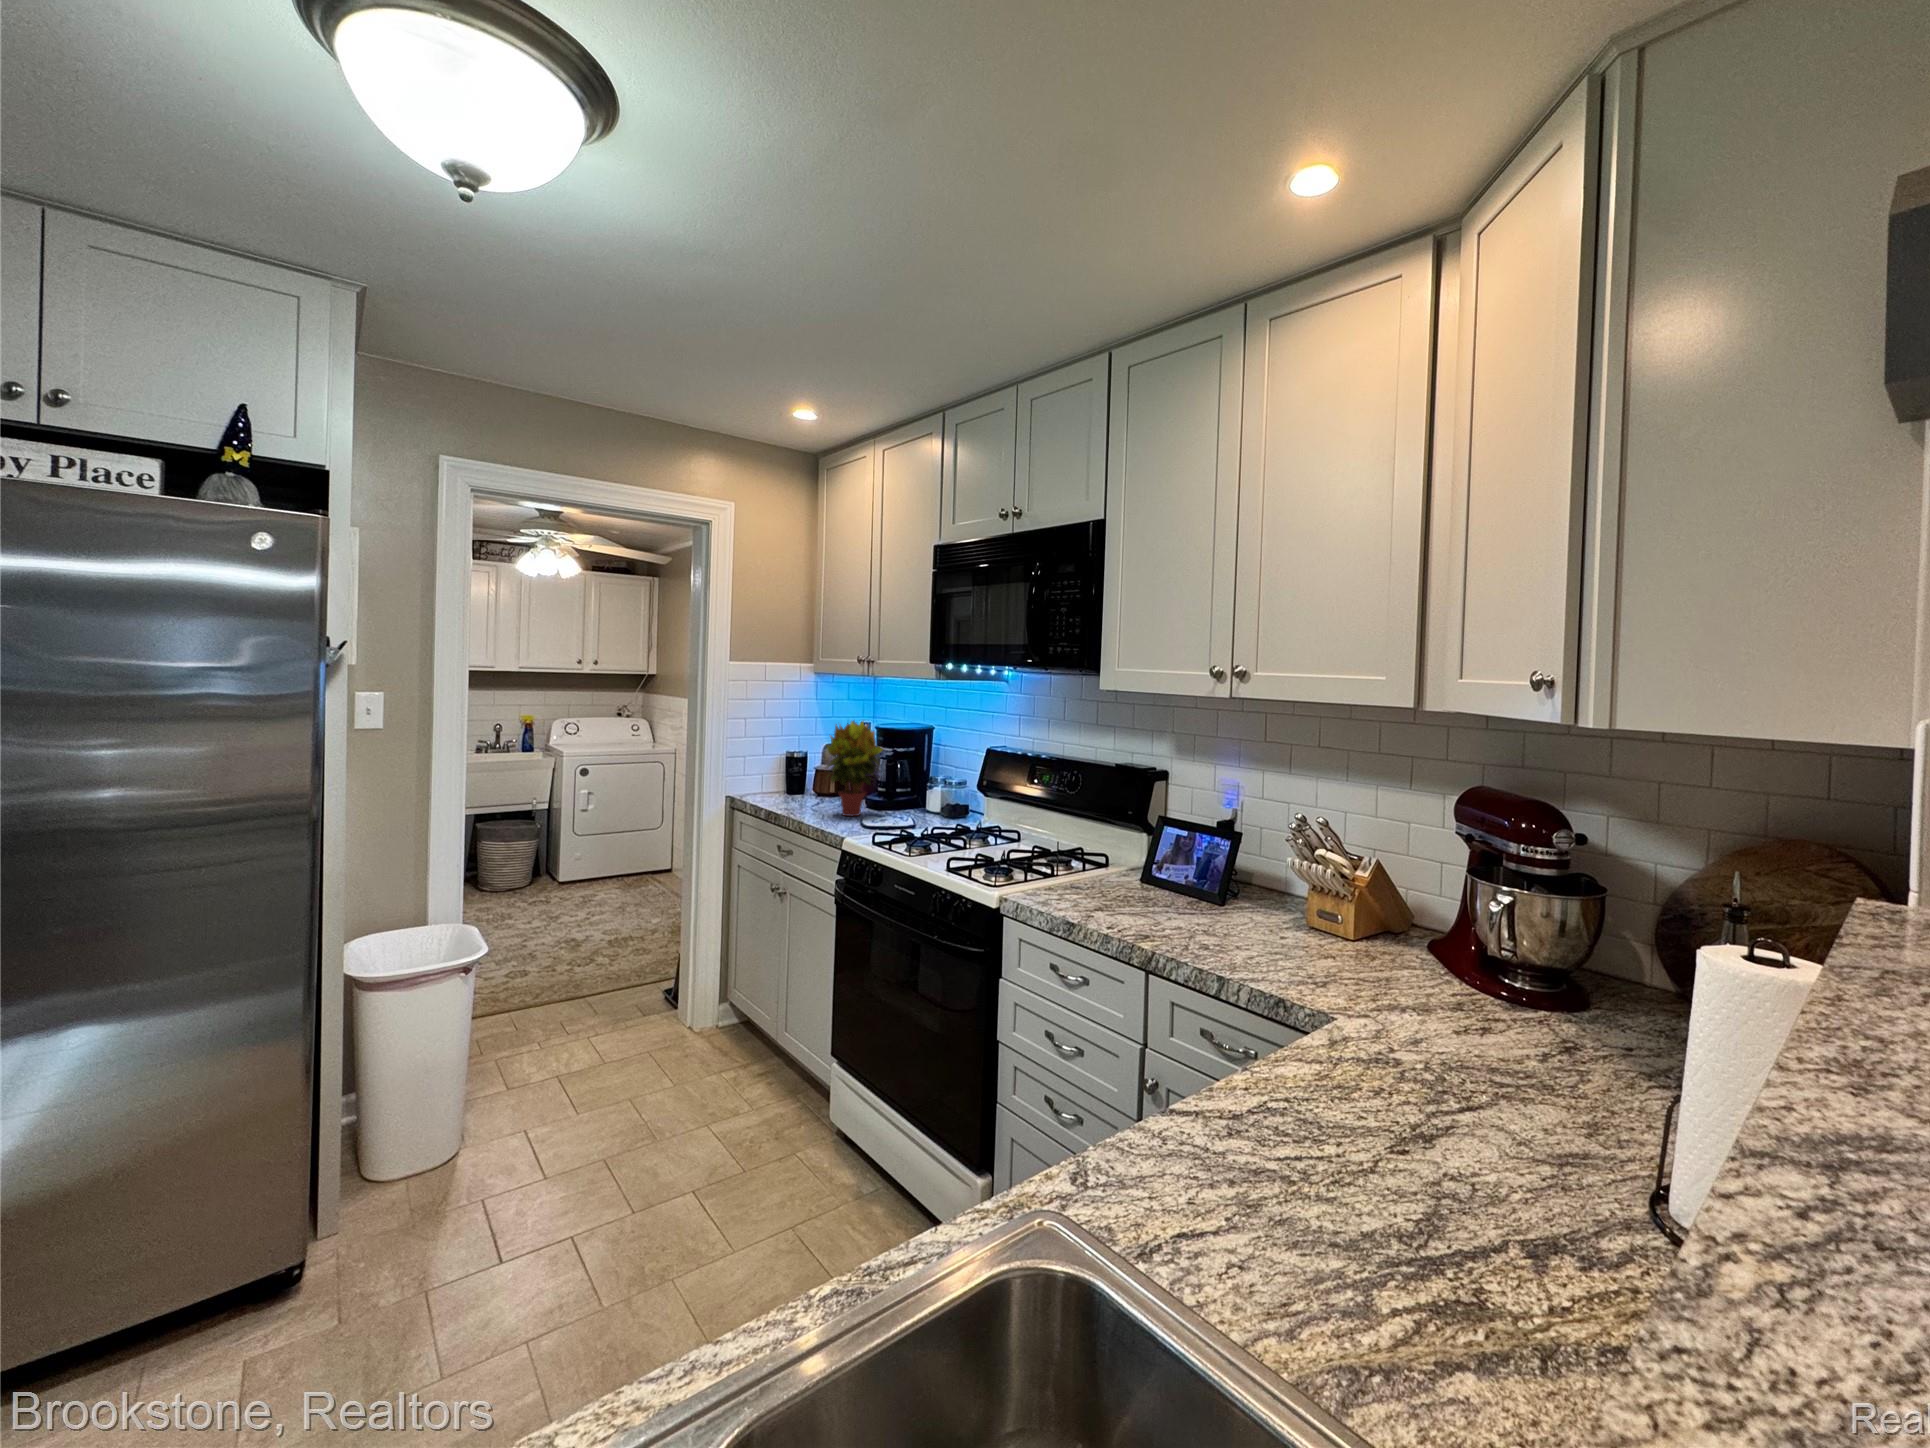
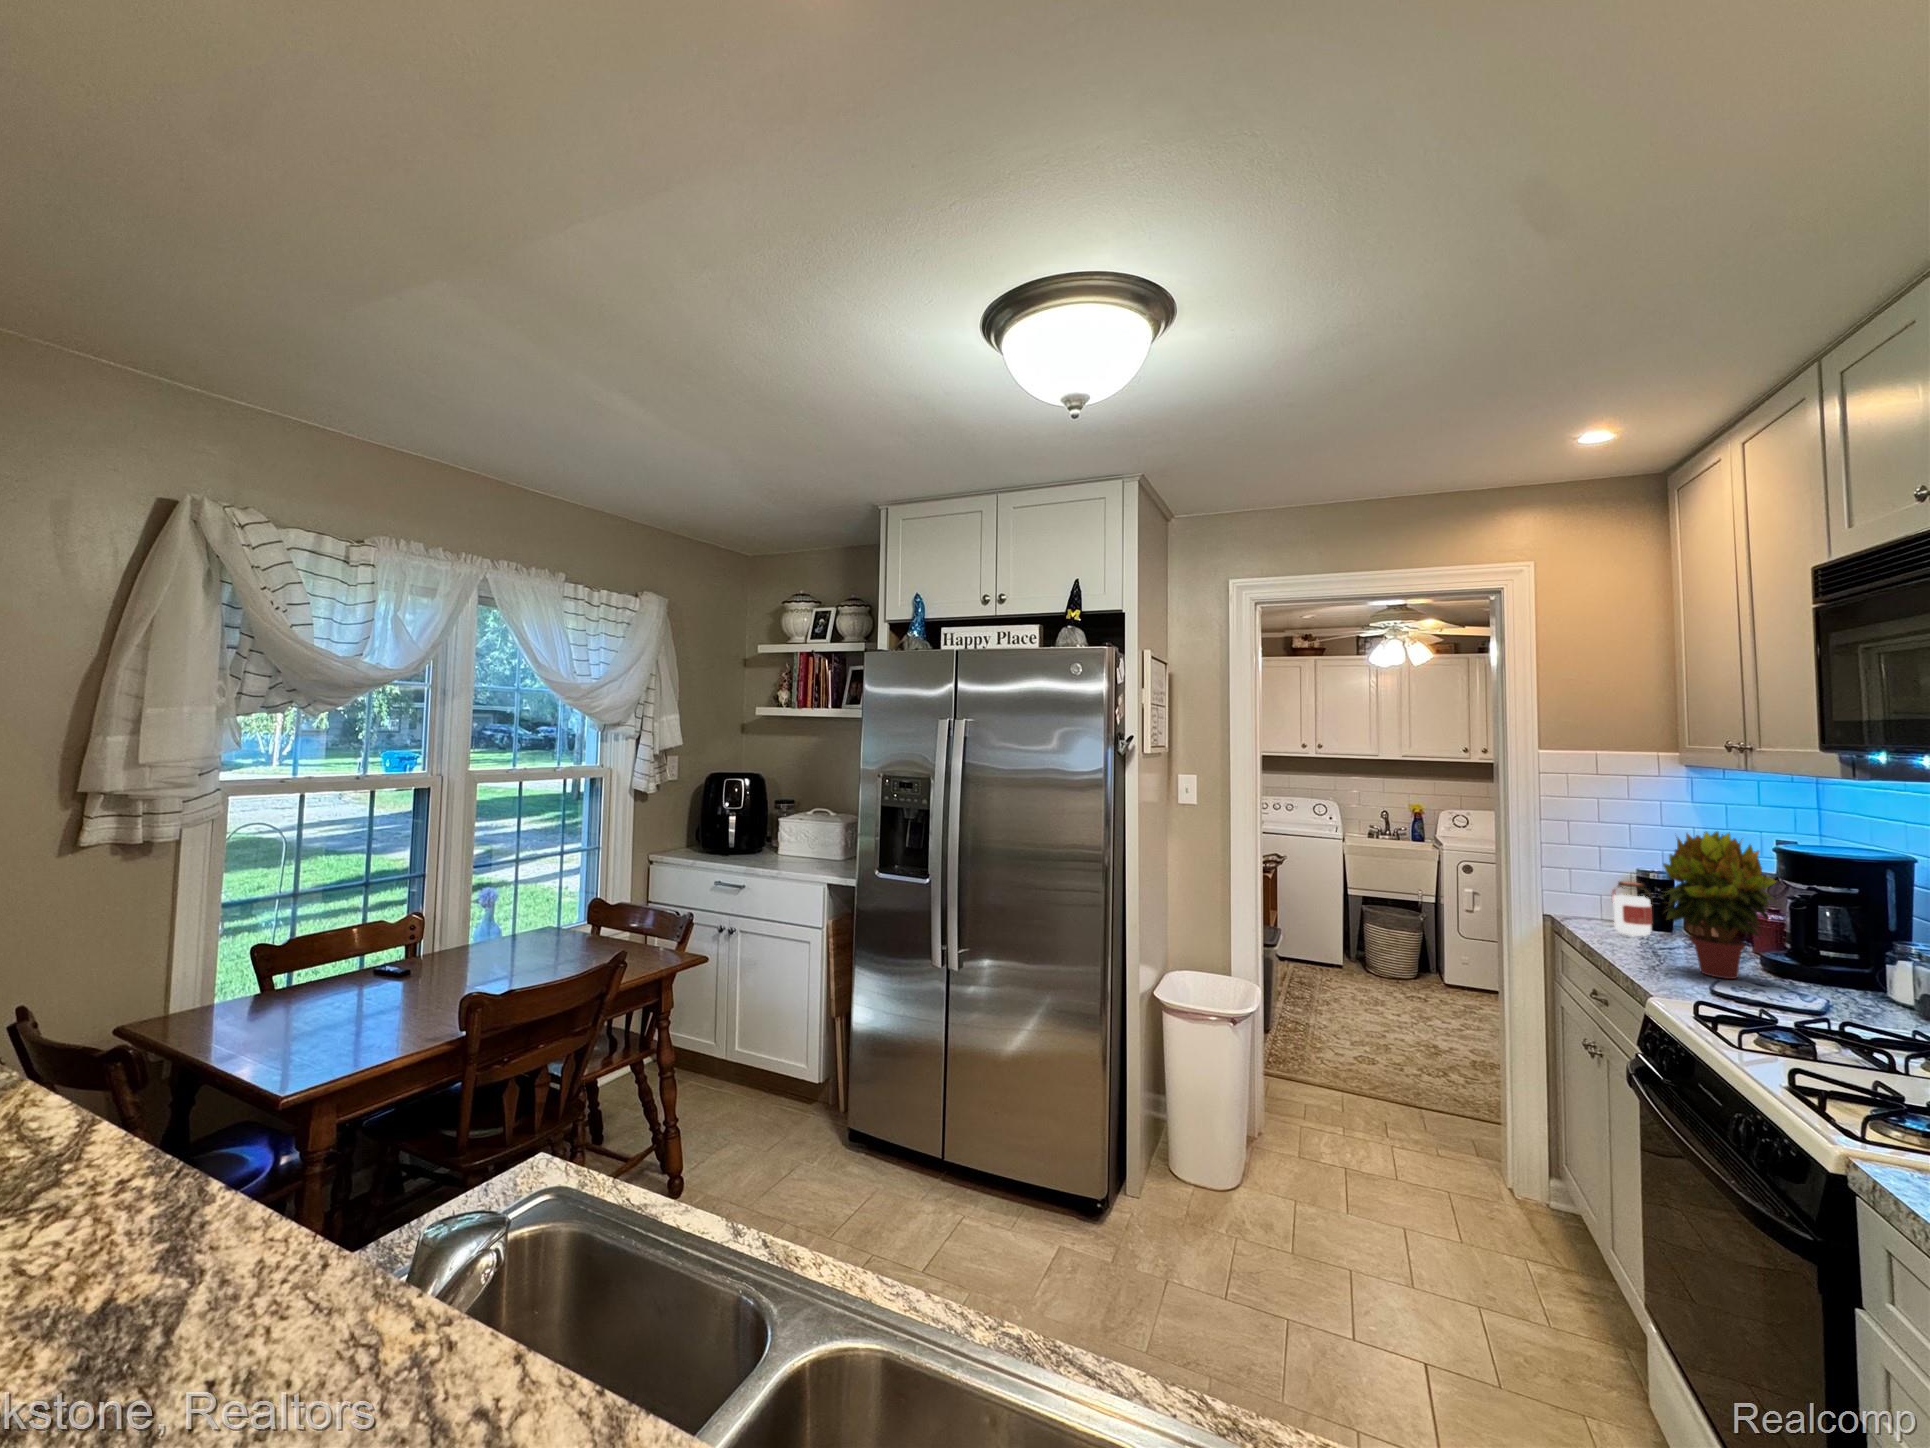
jar: none [773,761,798,800] -> present [1612,881,1652,936]

